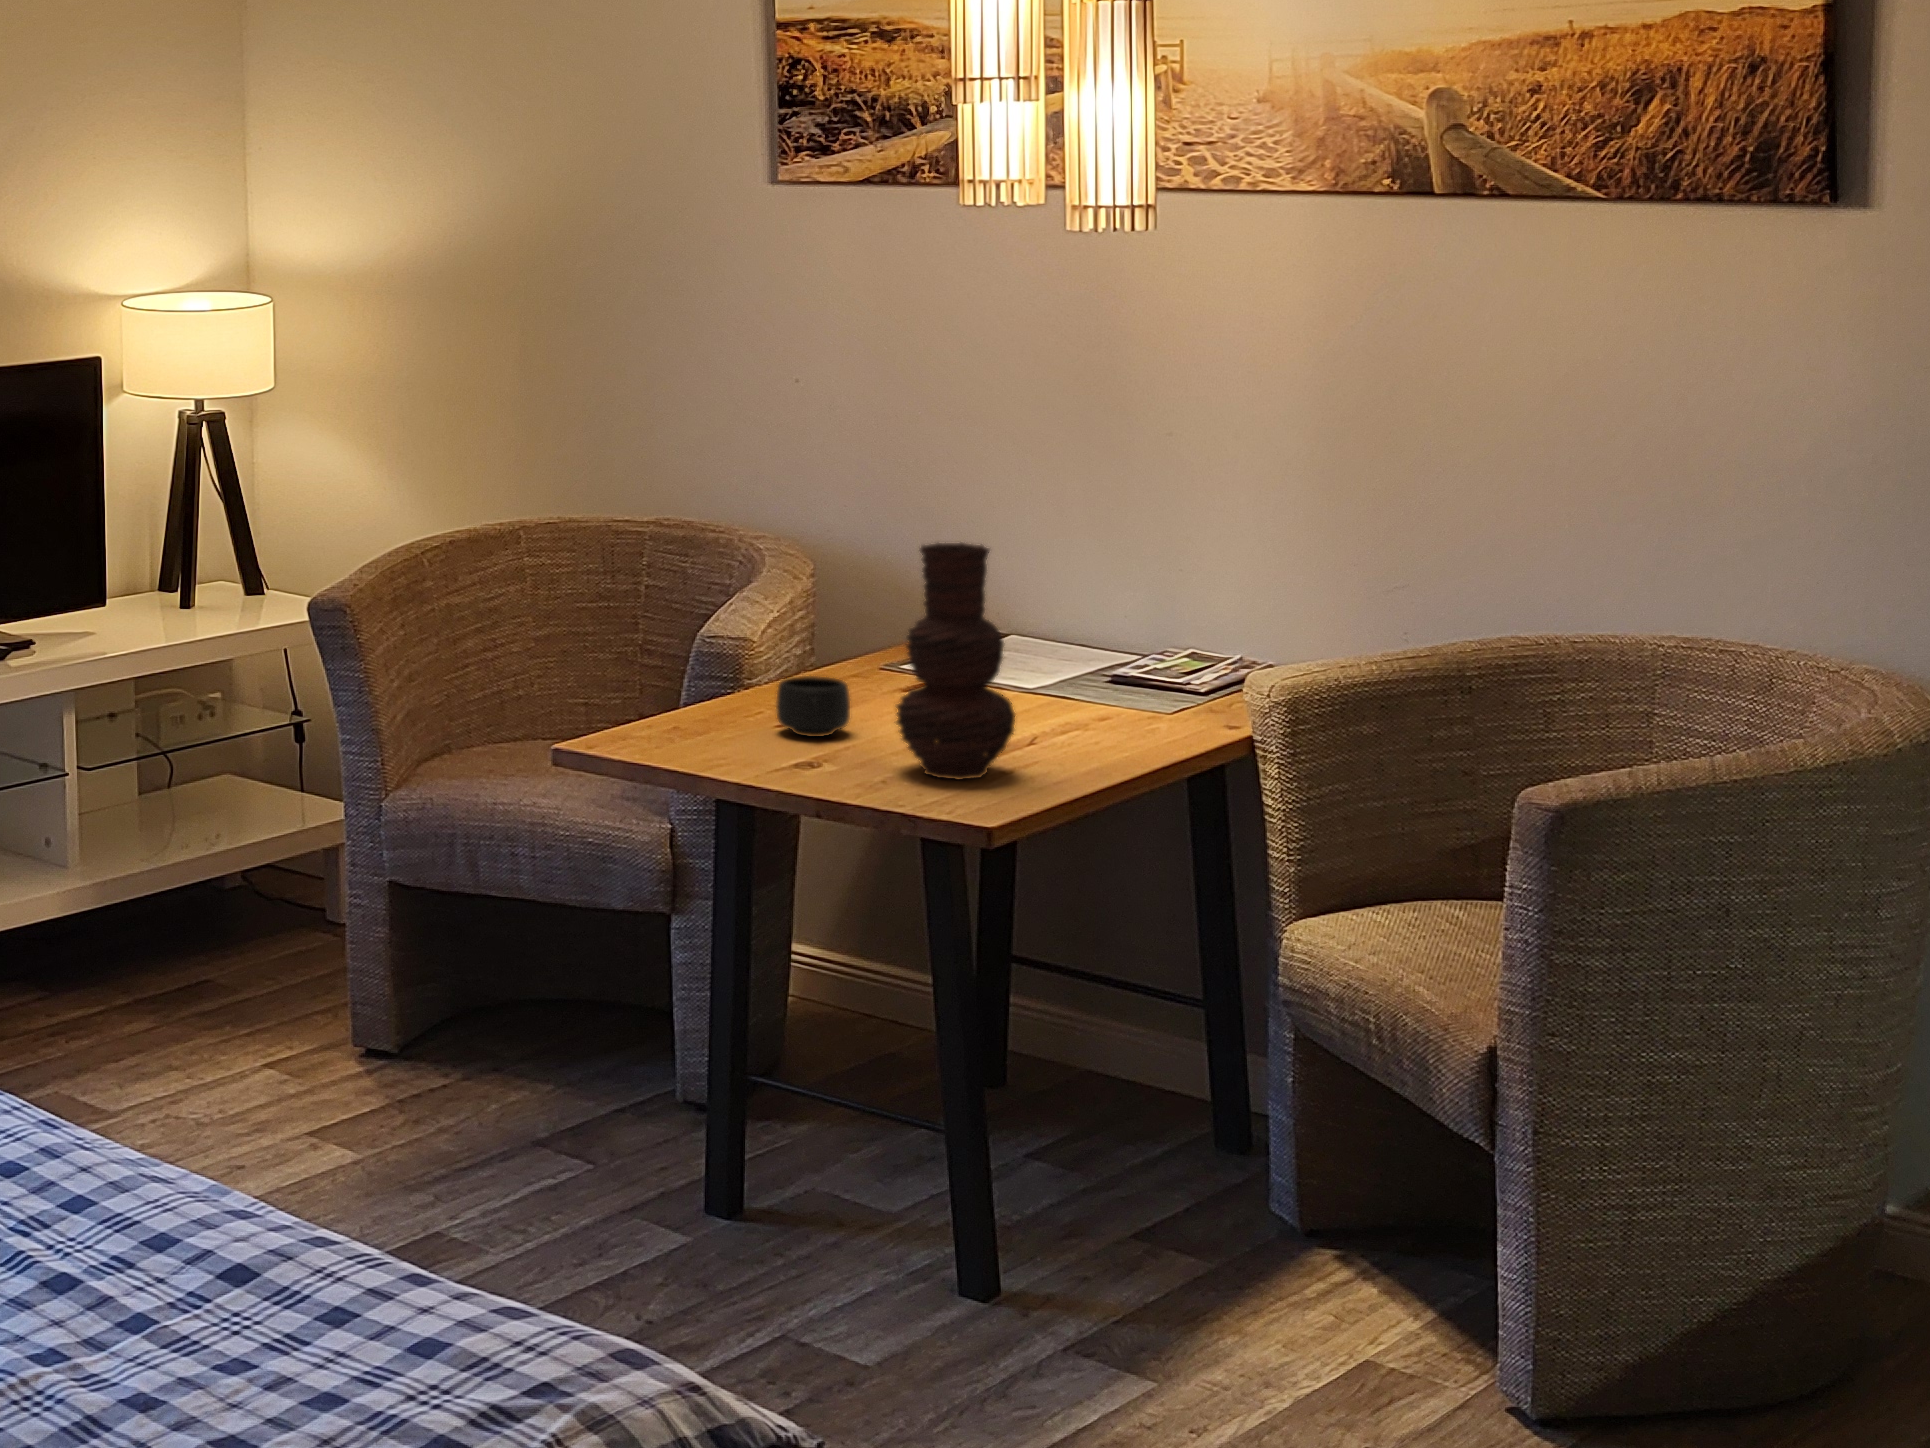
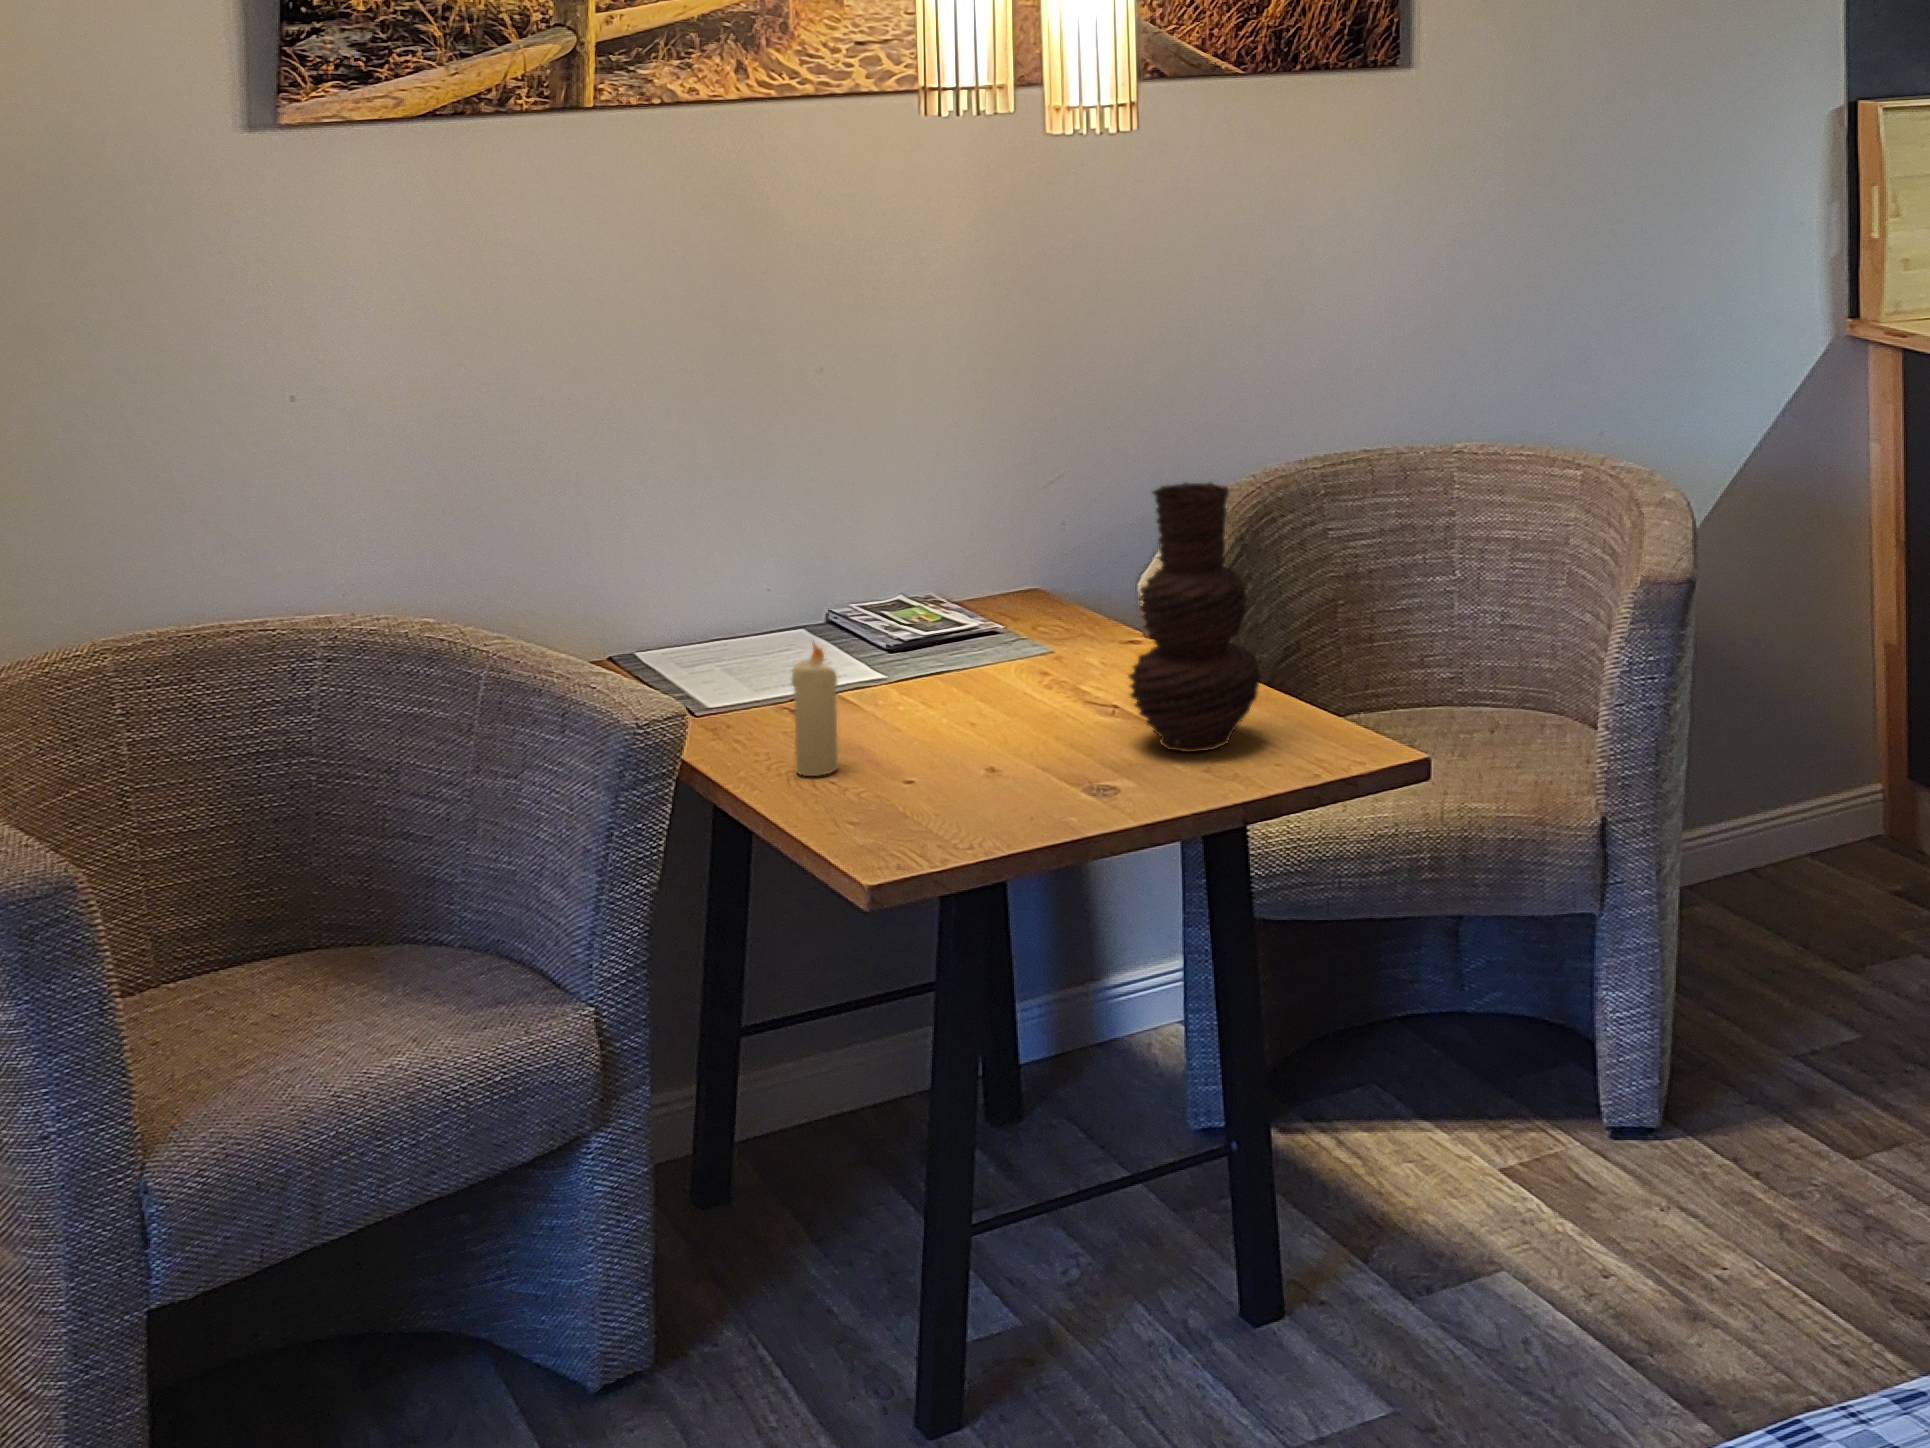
candle: none [746,606,780,713] -> present [791,643,838,776]
mug: present [776,676,850,737] -> none [908,695,1007,774]

